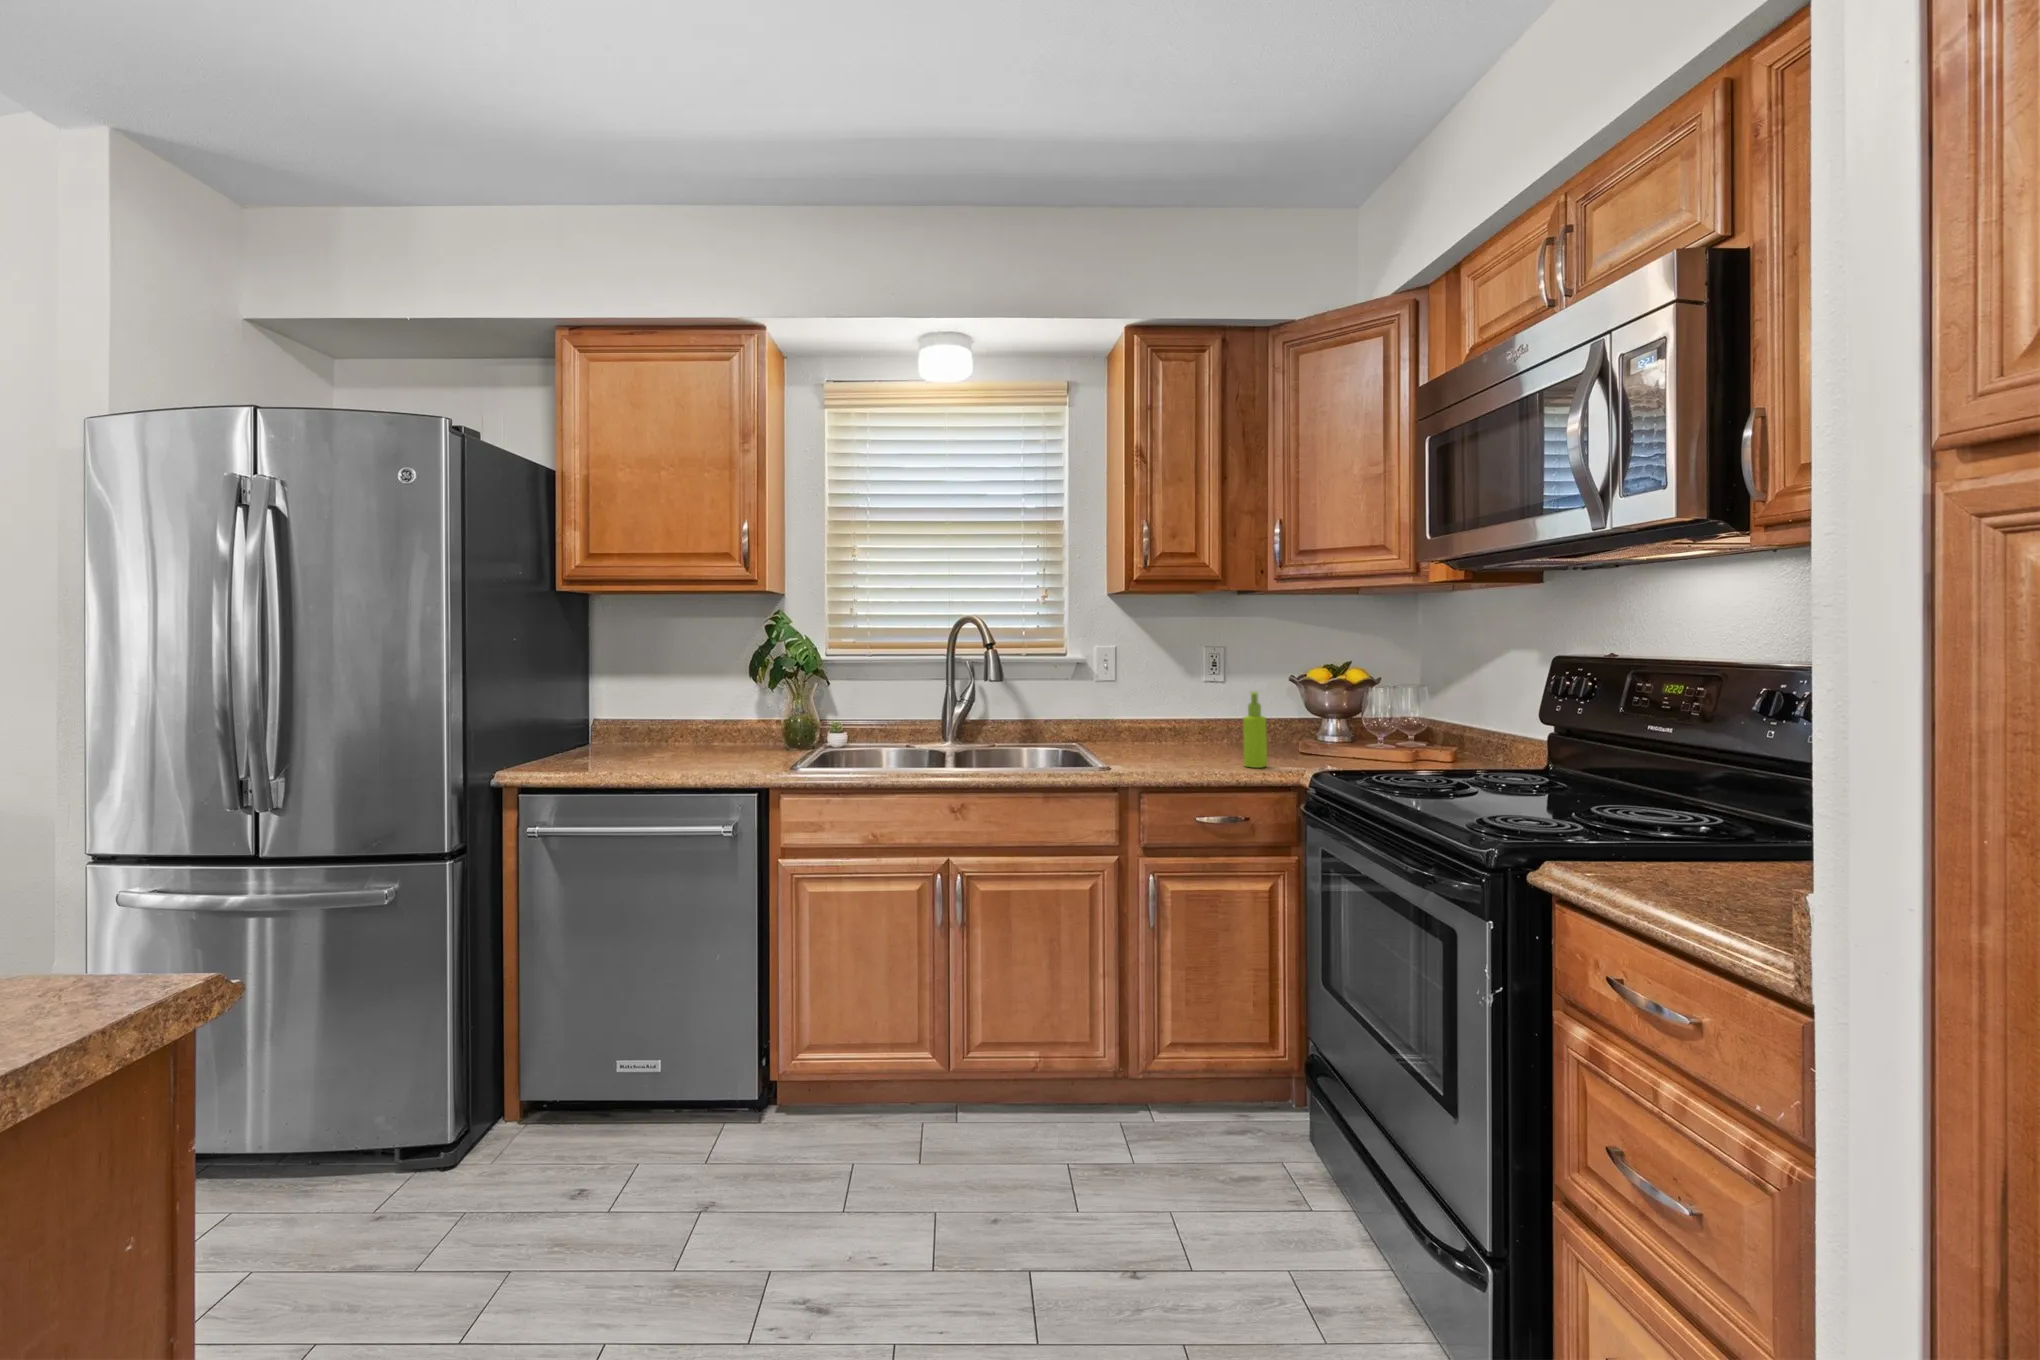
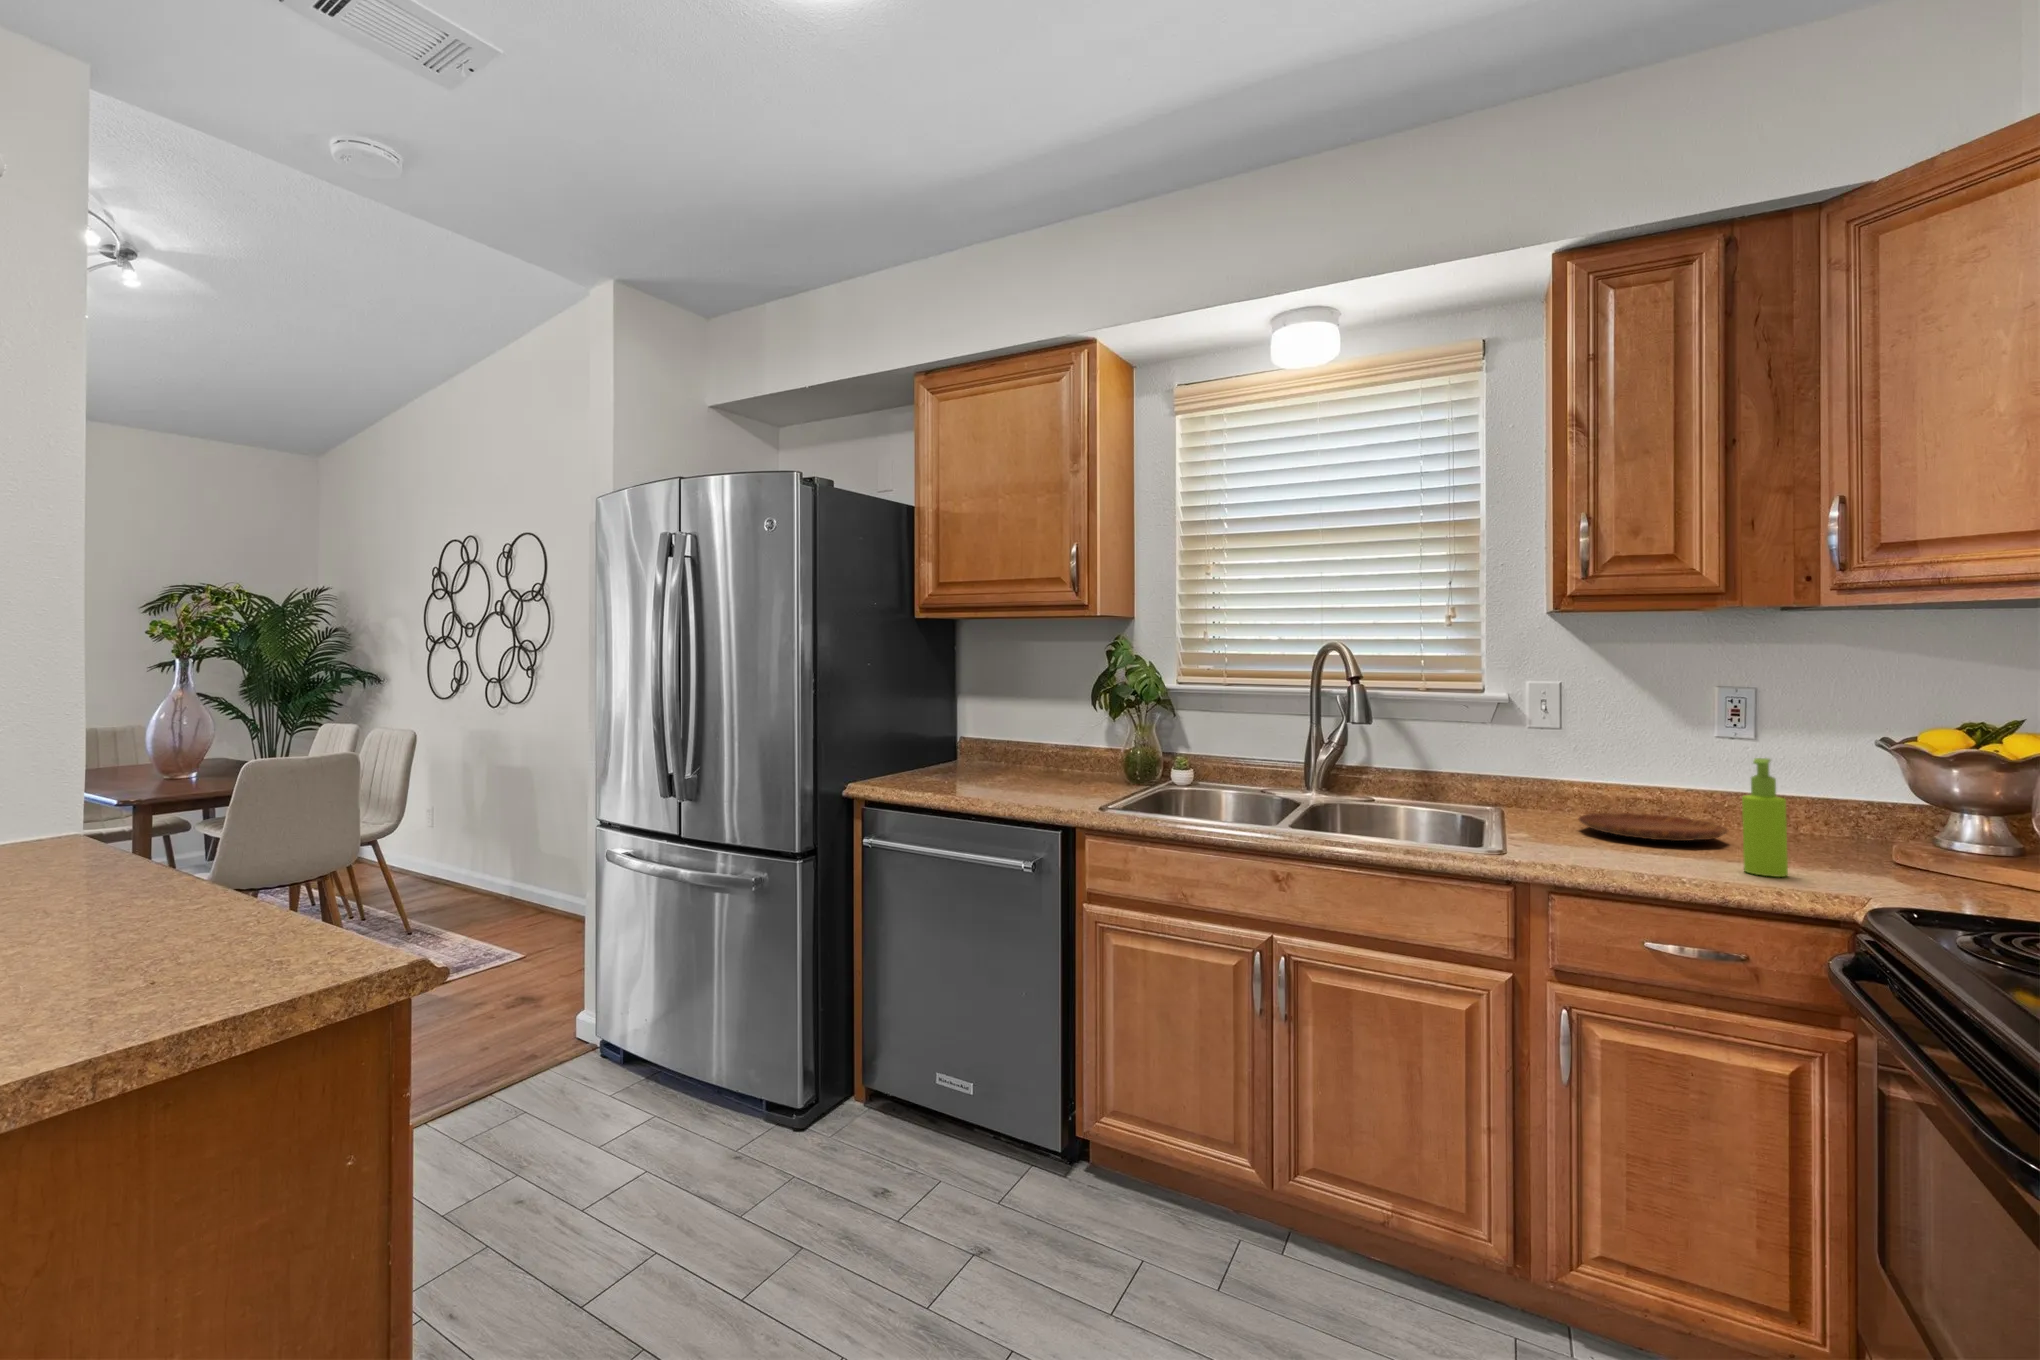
tray: none [1138,737,1224,753] -> present [1579,813,1728,841]

